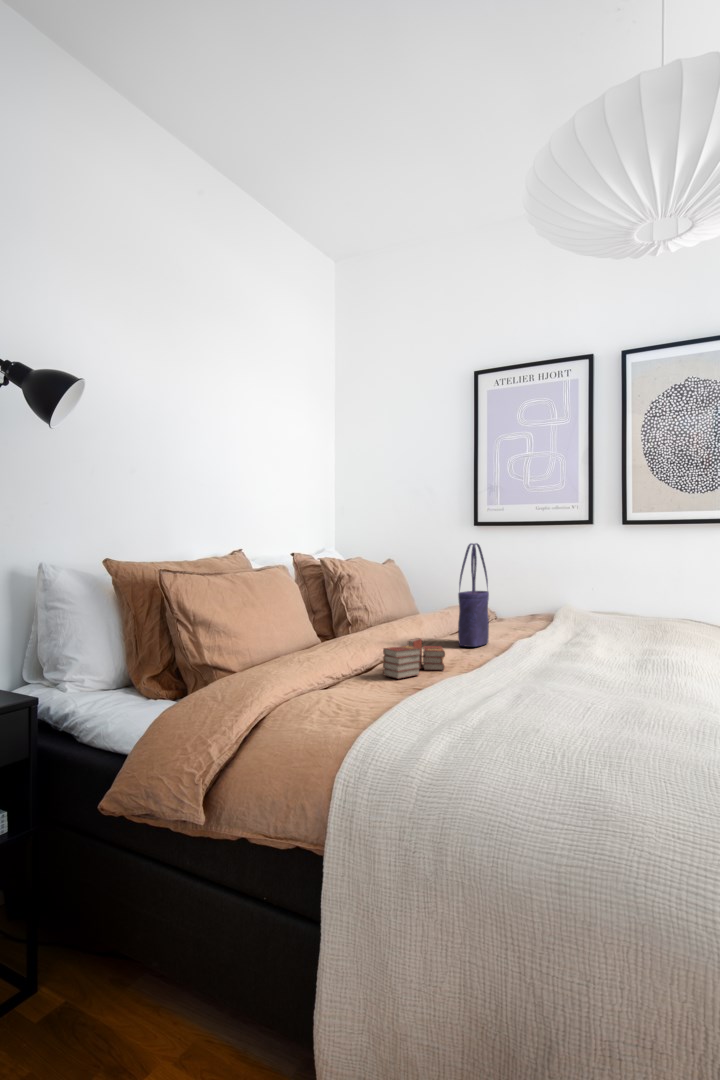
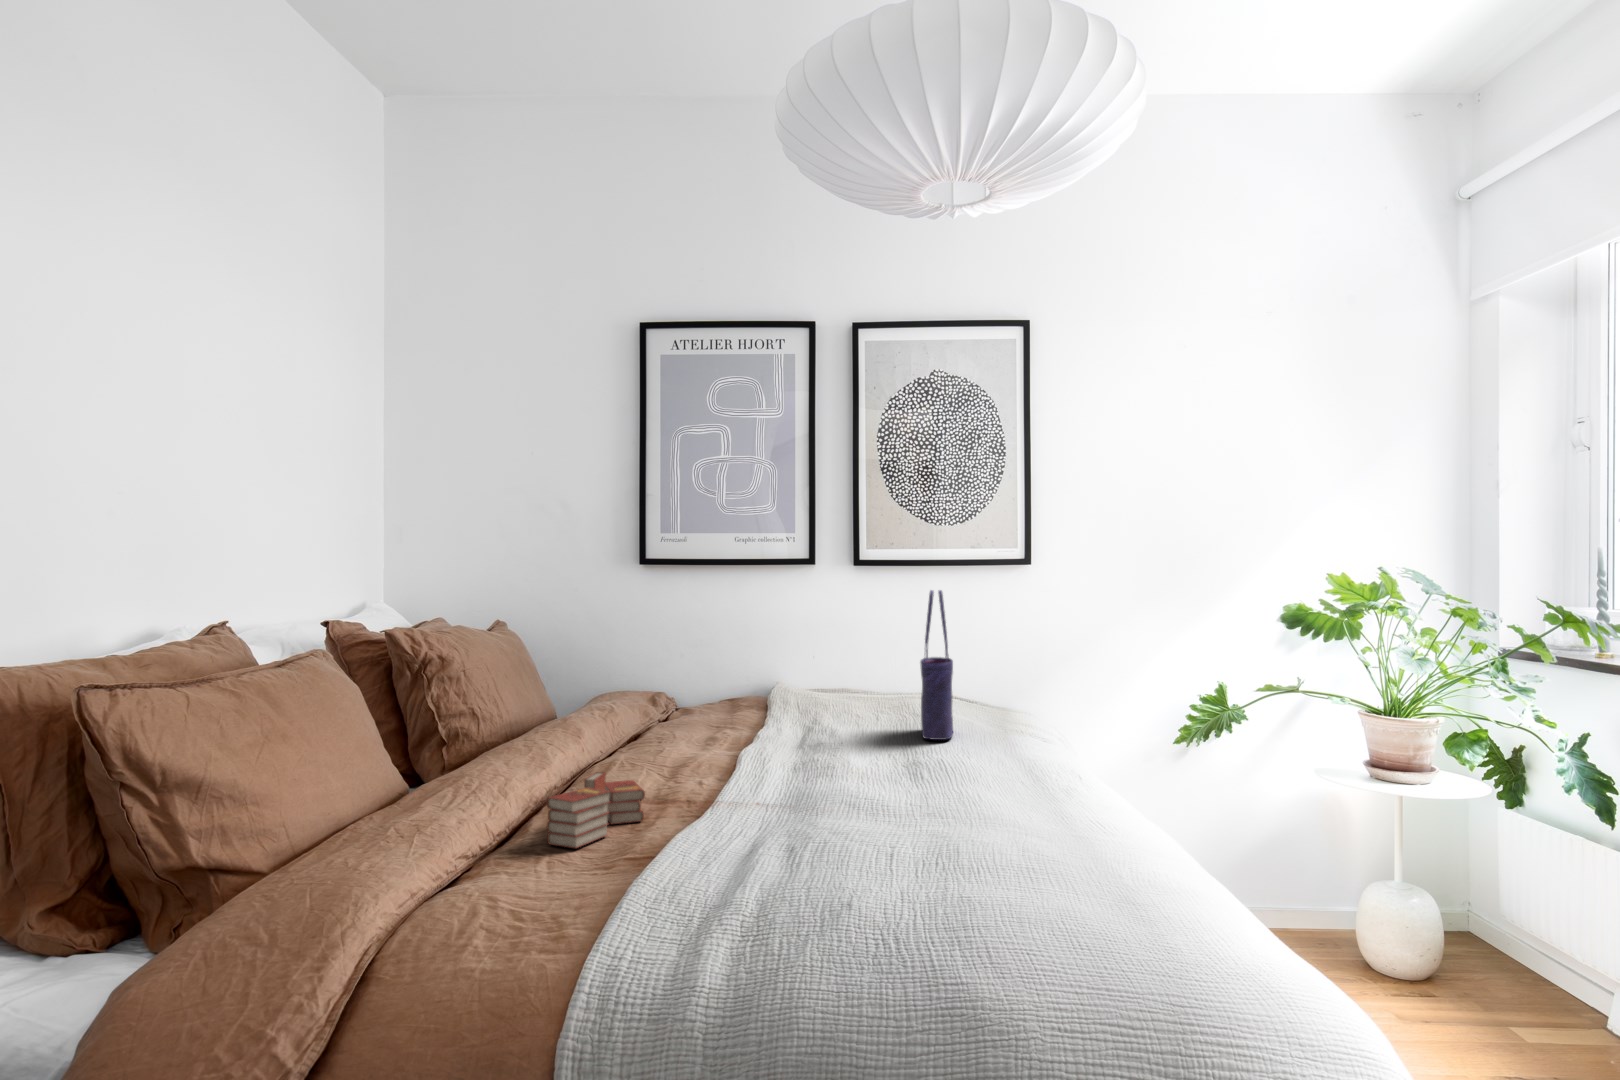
tote bag: present [458,543,489,647] -> present [920,590,953,740]

